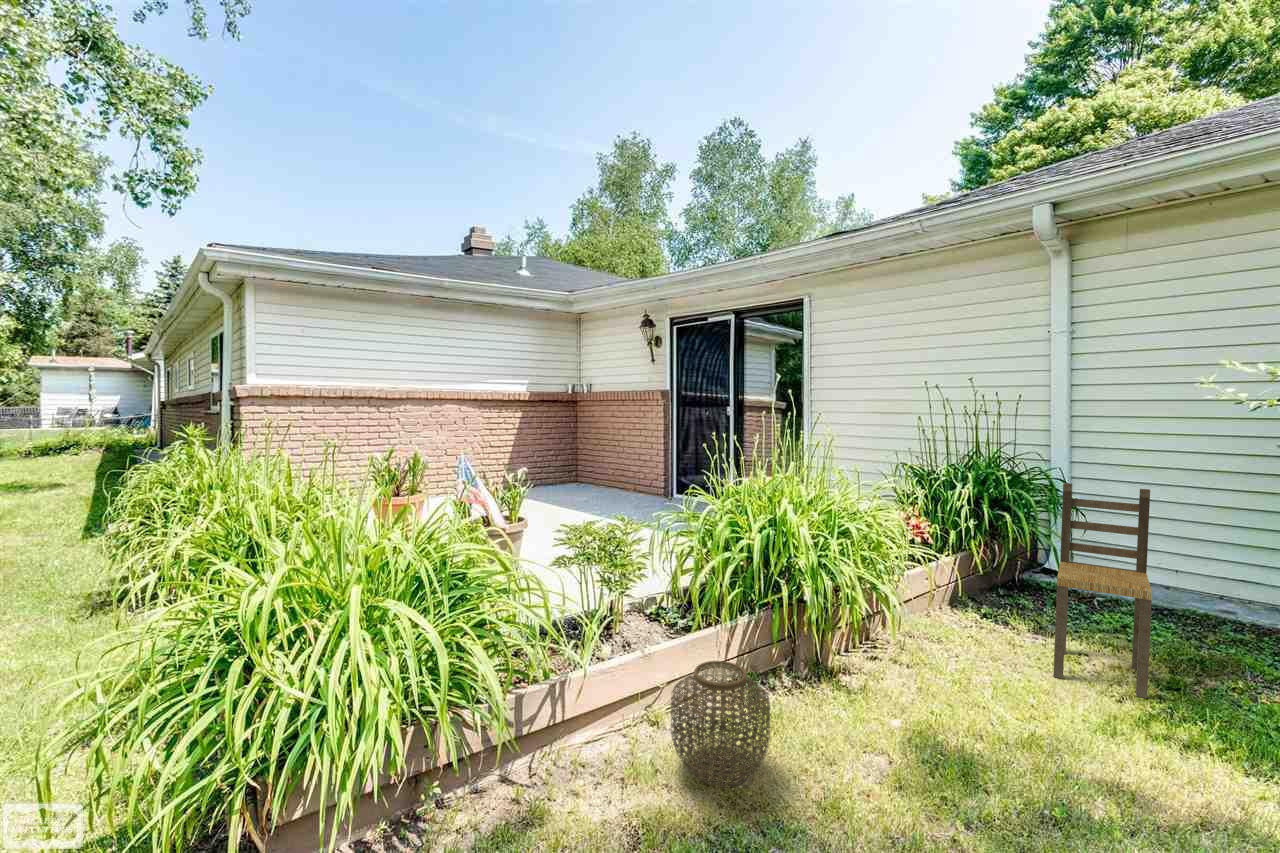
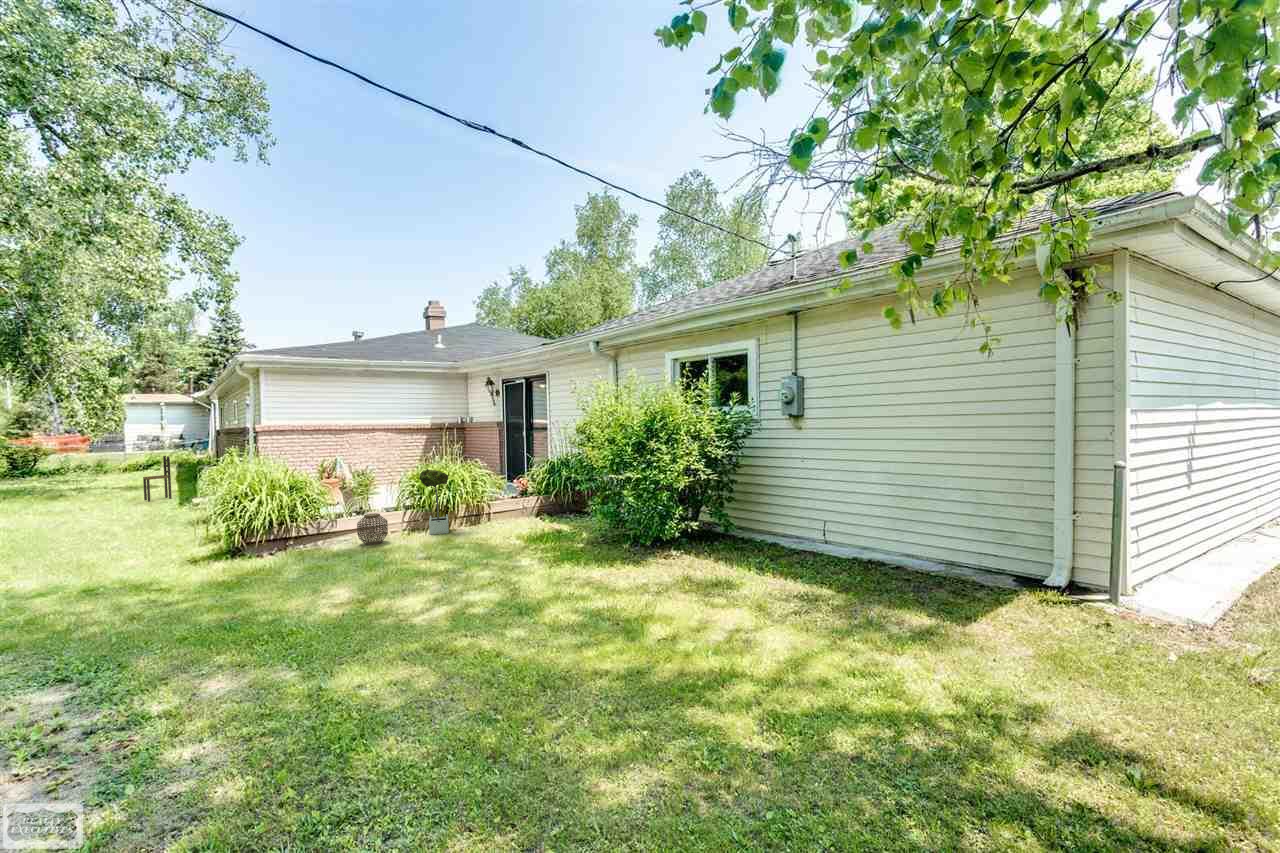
chair: present [1054,483,1152,698] -> present [143,456,172,502]
potted tree: none [785,502,878,704] -> present [419,469,449,535]

